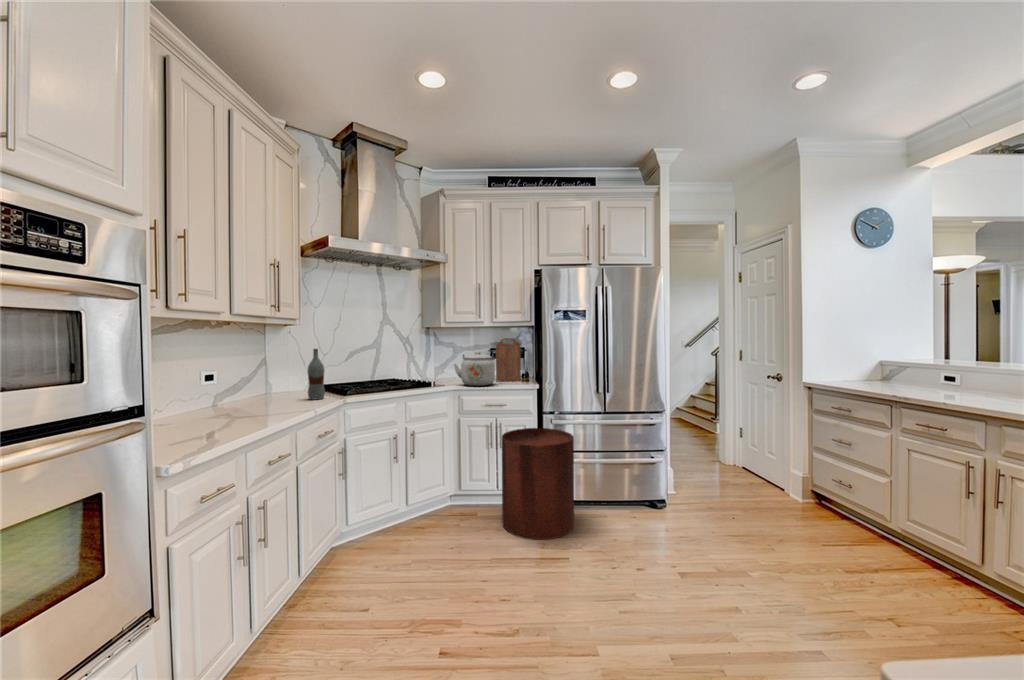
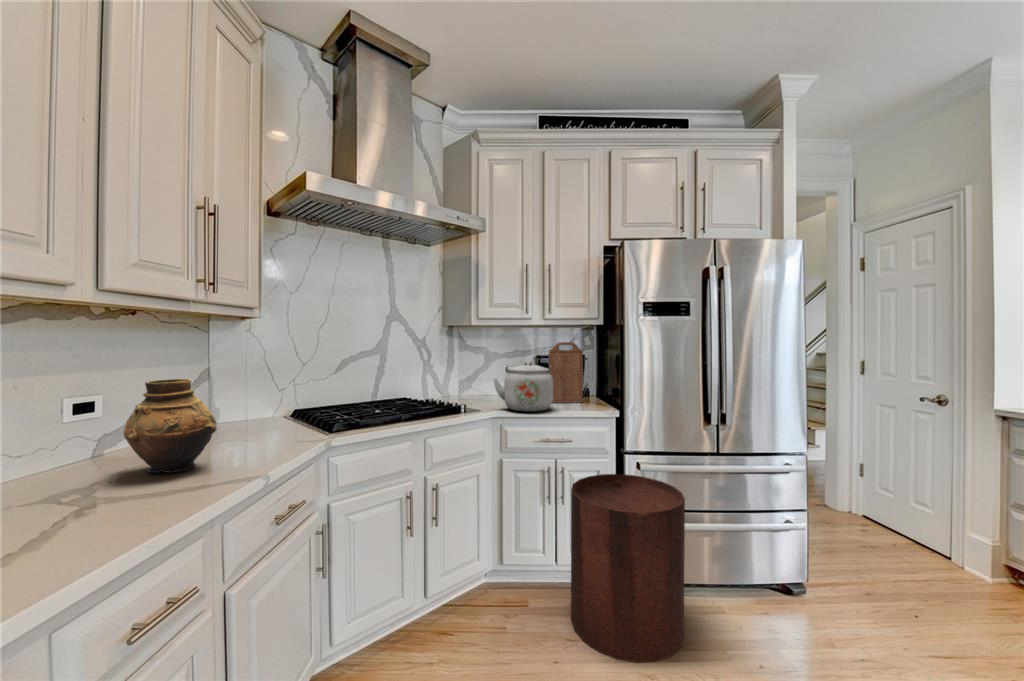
bottle: present [308,349,325,400] -> none [273,356,301,440]
vase: none [233,361,281,411] -> present [124,379,216,473]

